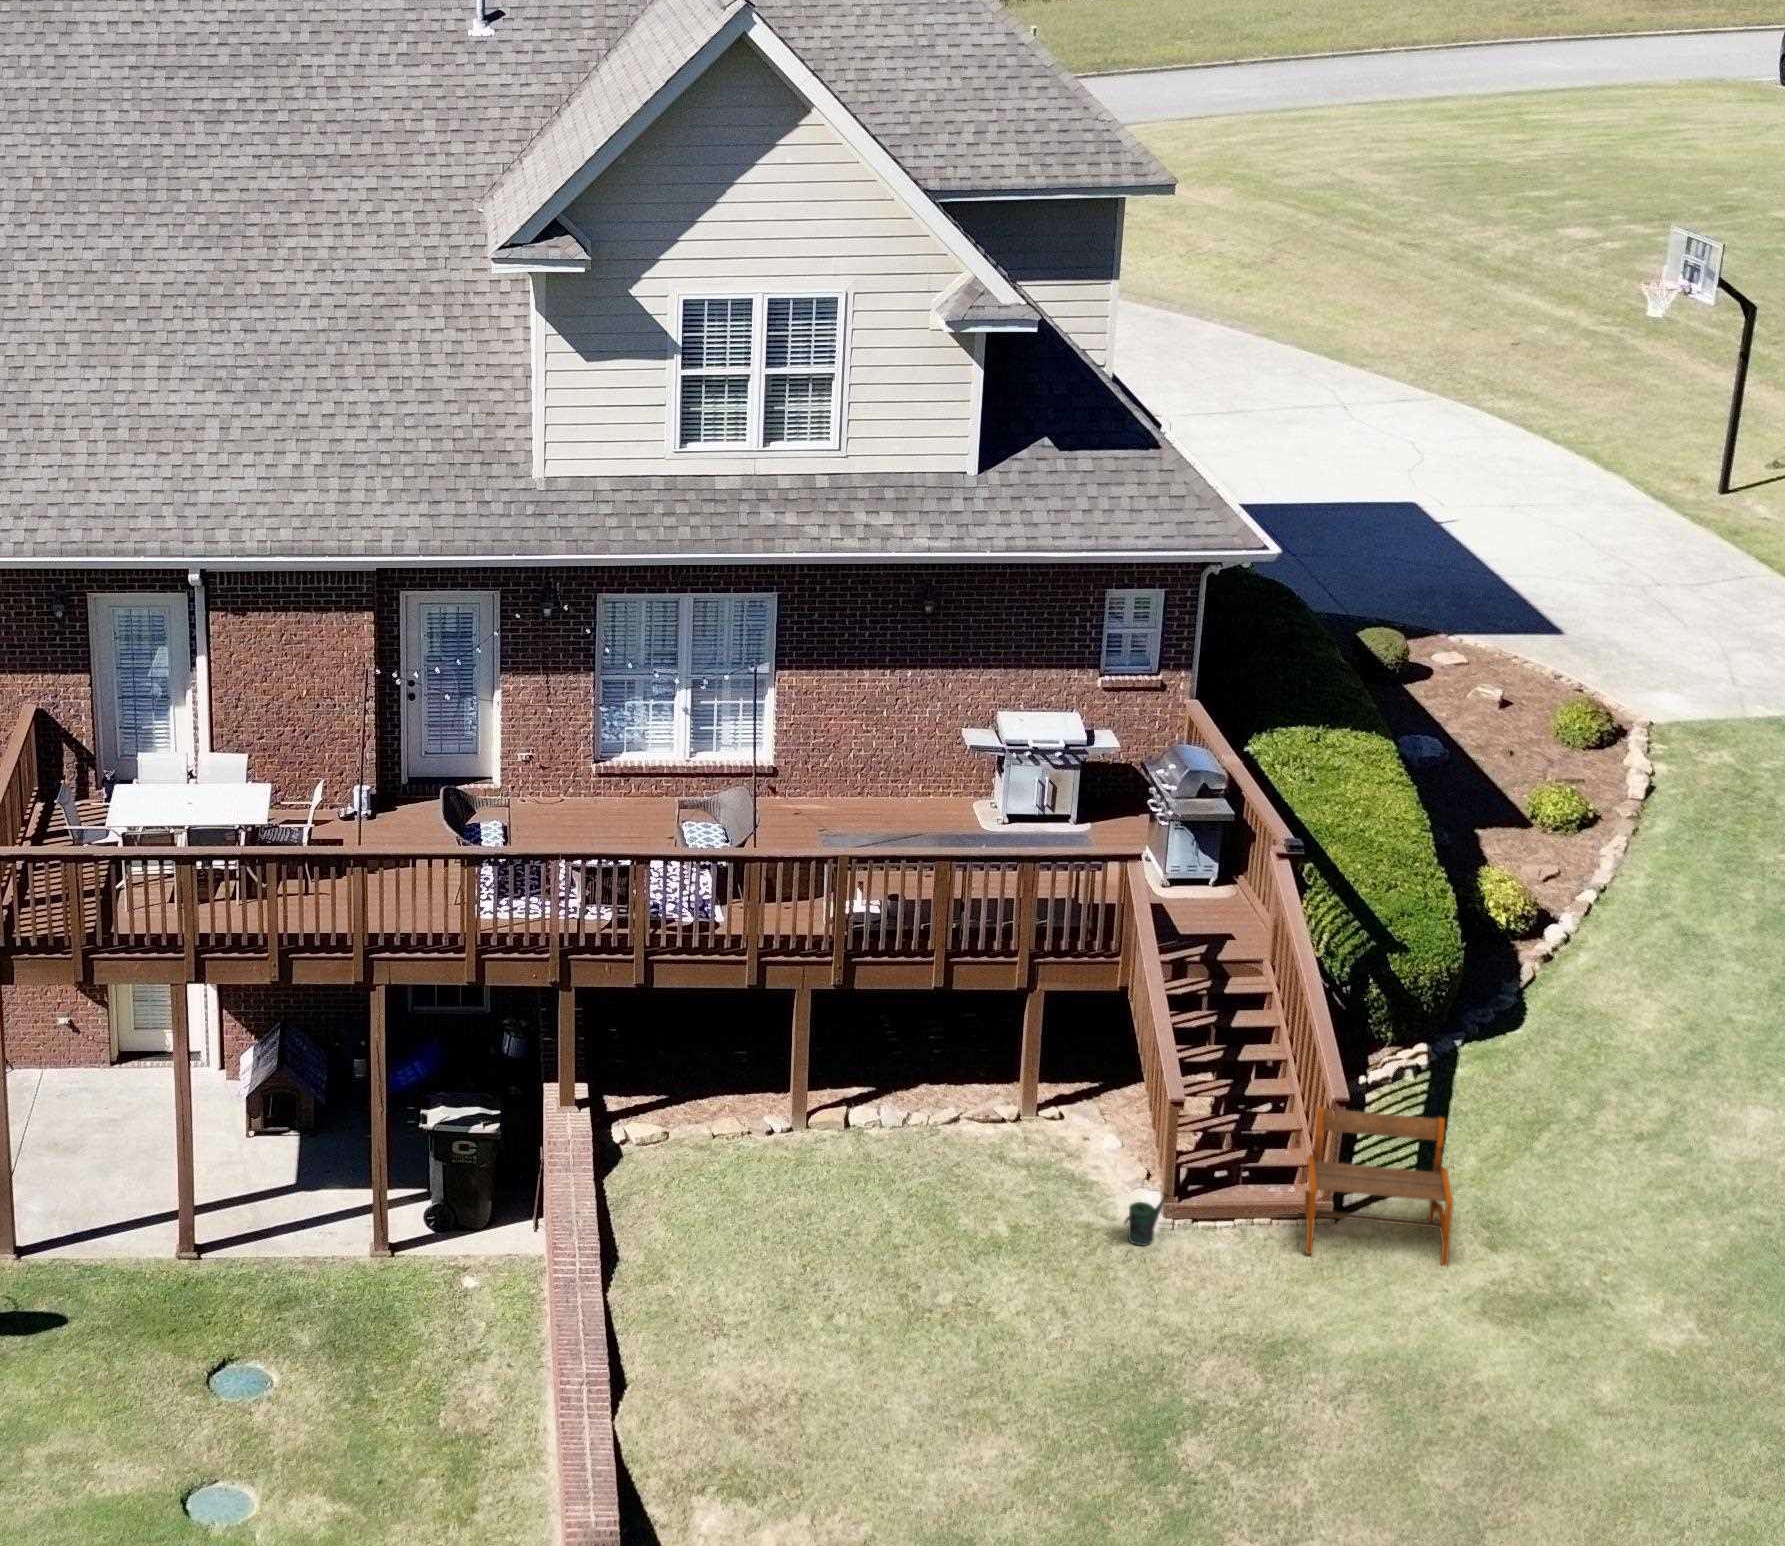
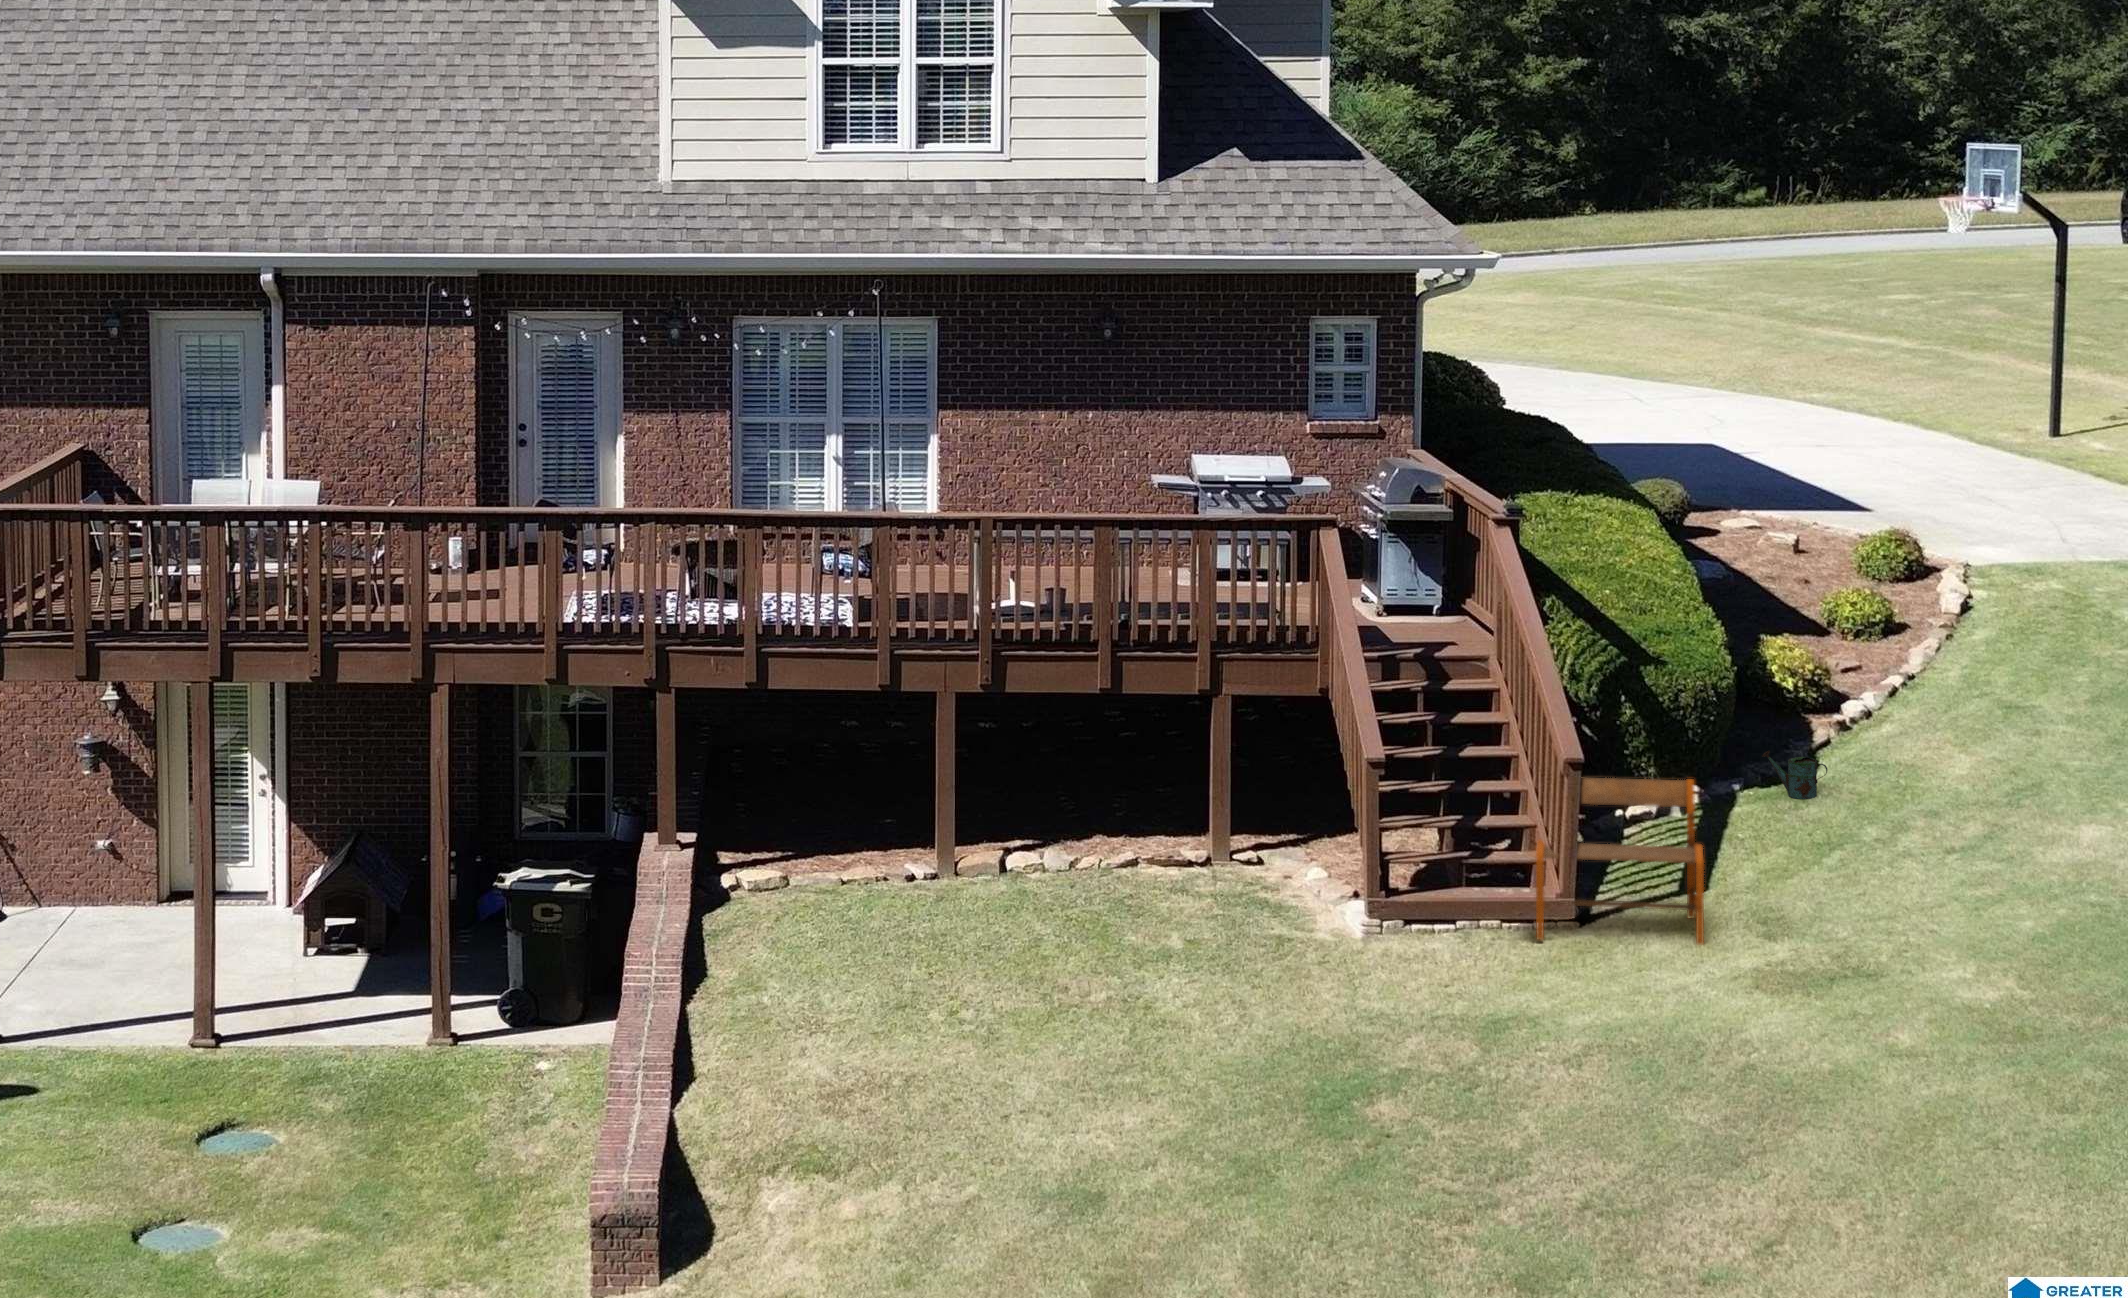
watering can: present [1124,1193,1169,1246] -> present [1762,751,1827,799]

